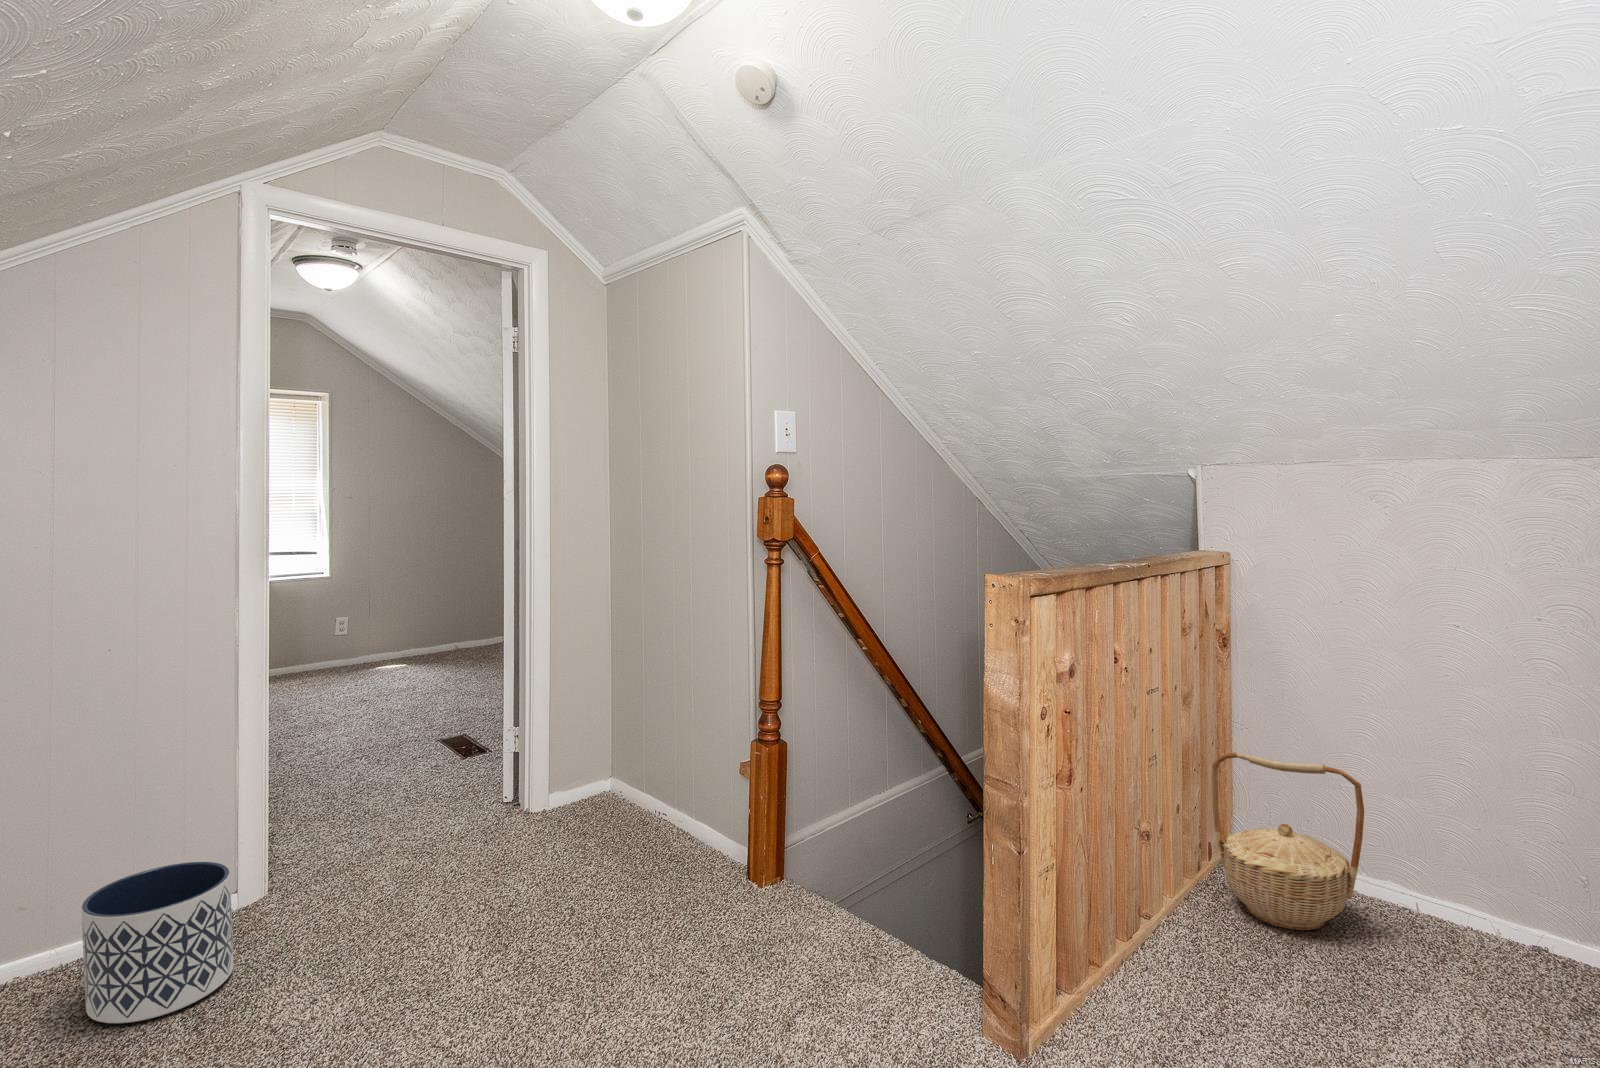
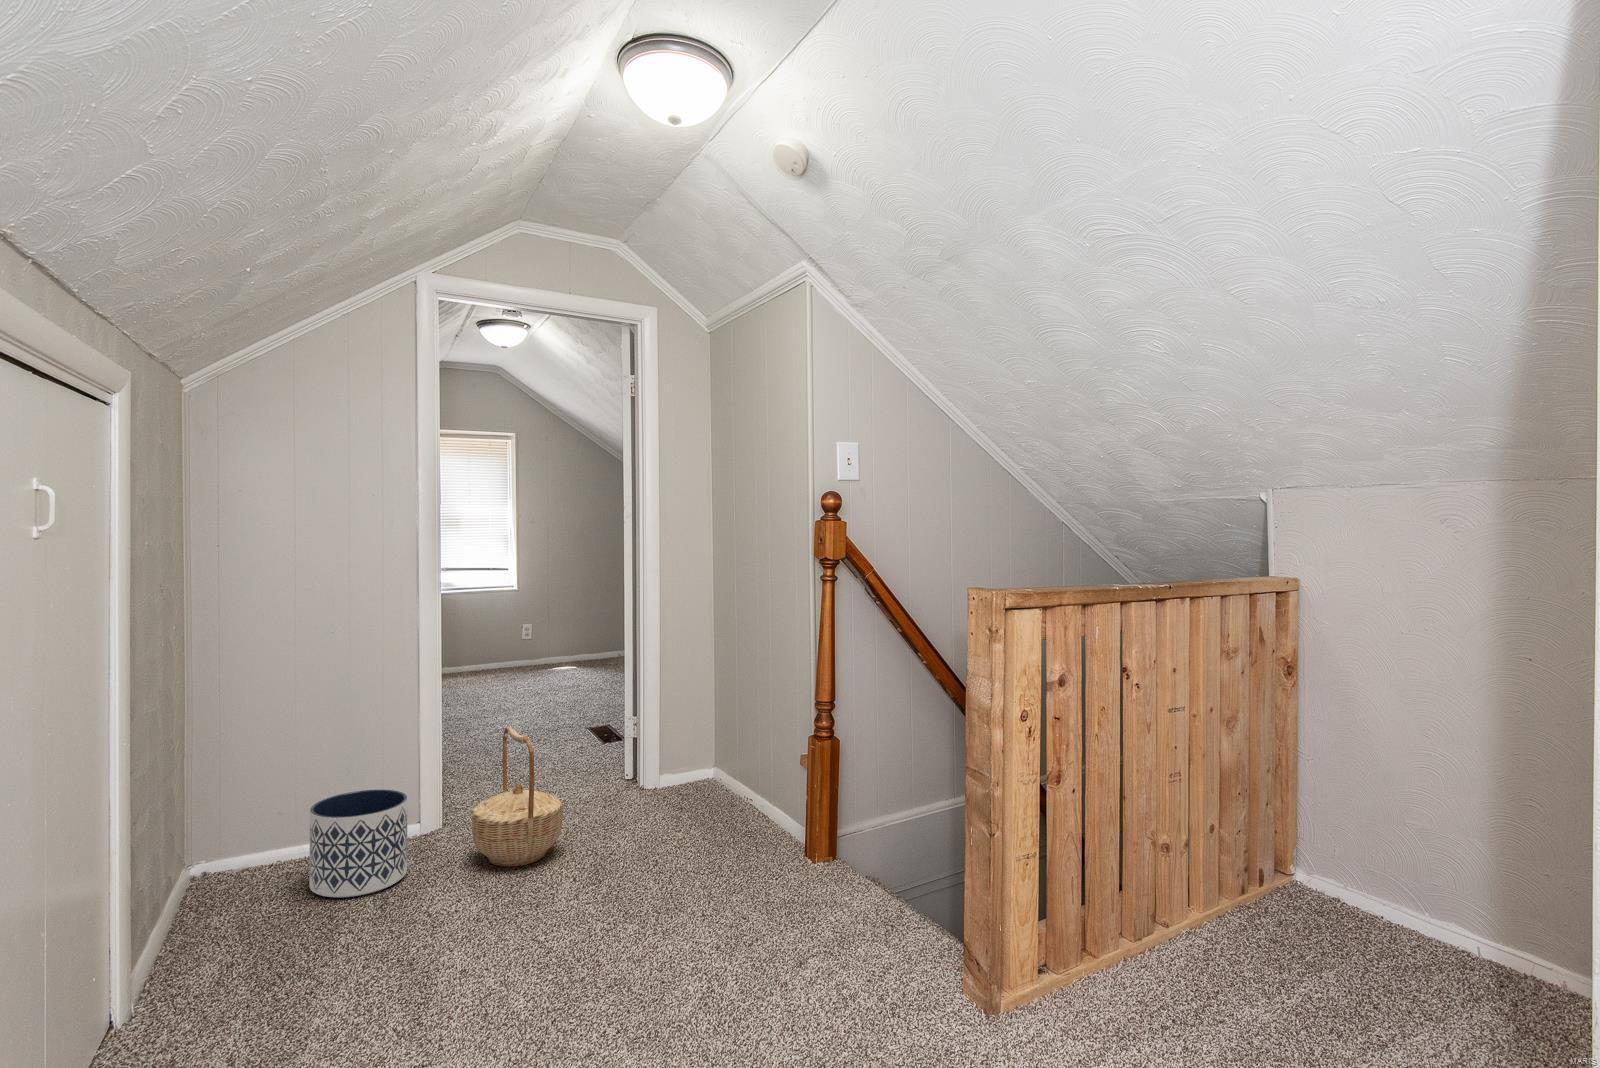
basket: present [1212,752,1364,930] -> present [472,727,563,866]

